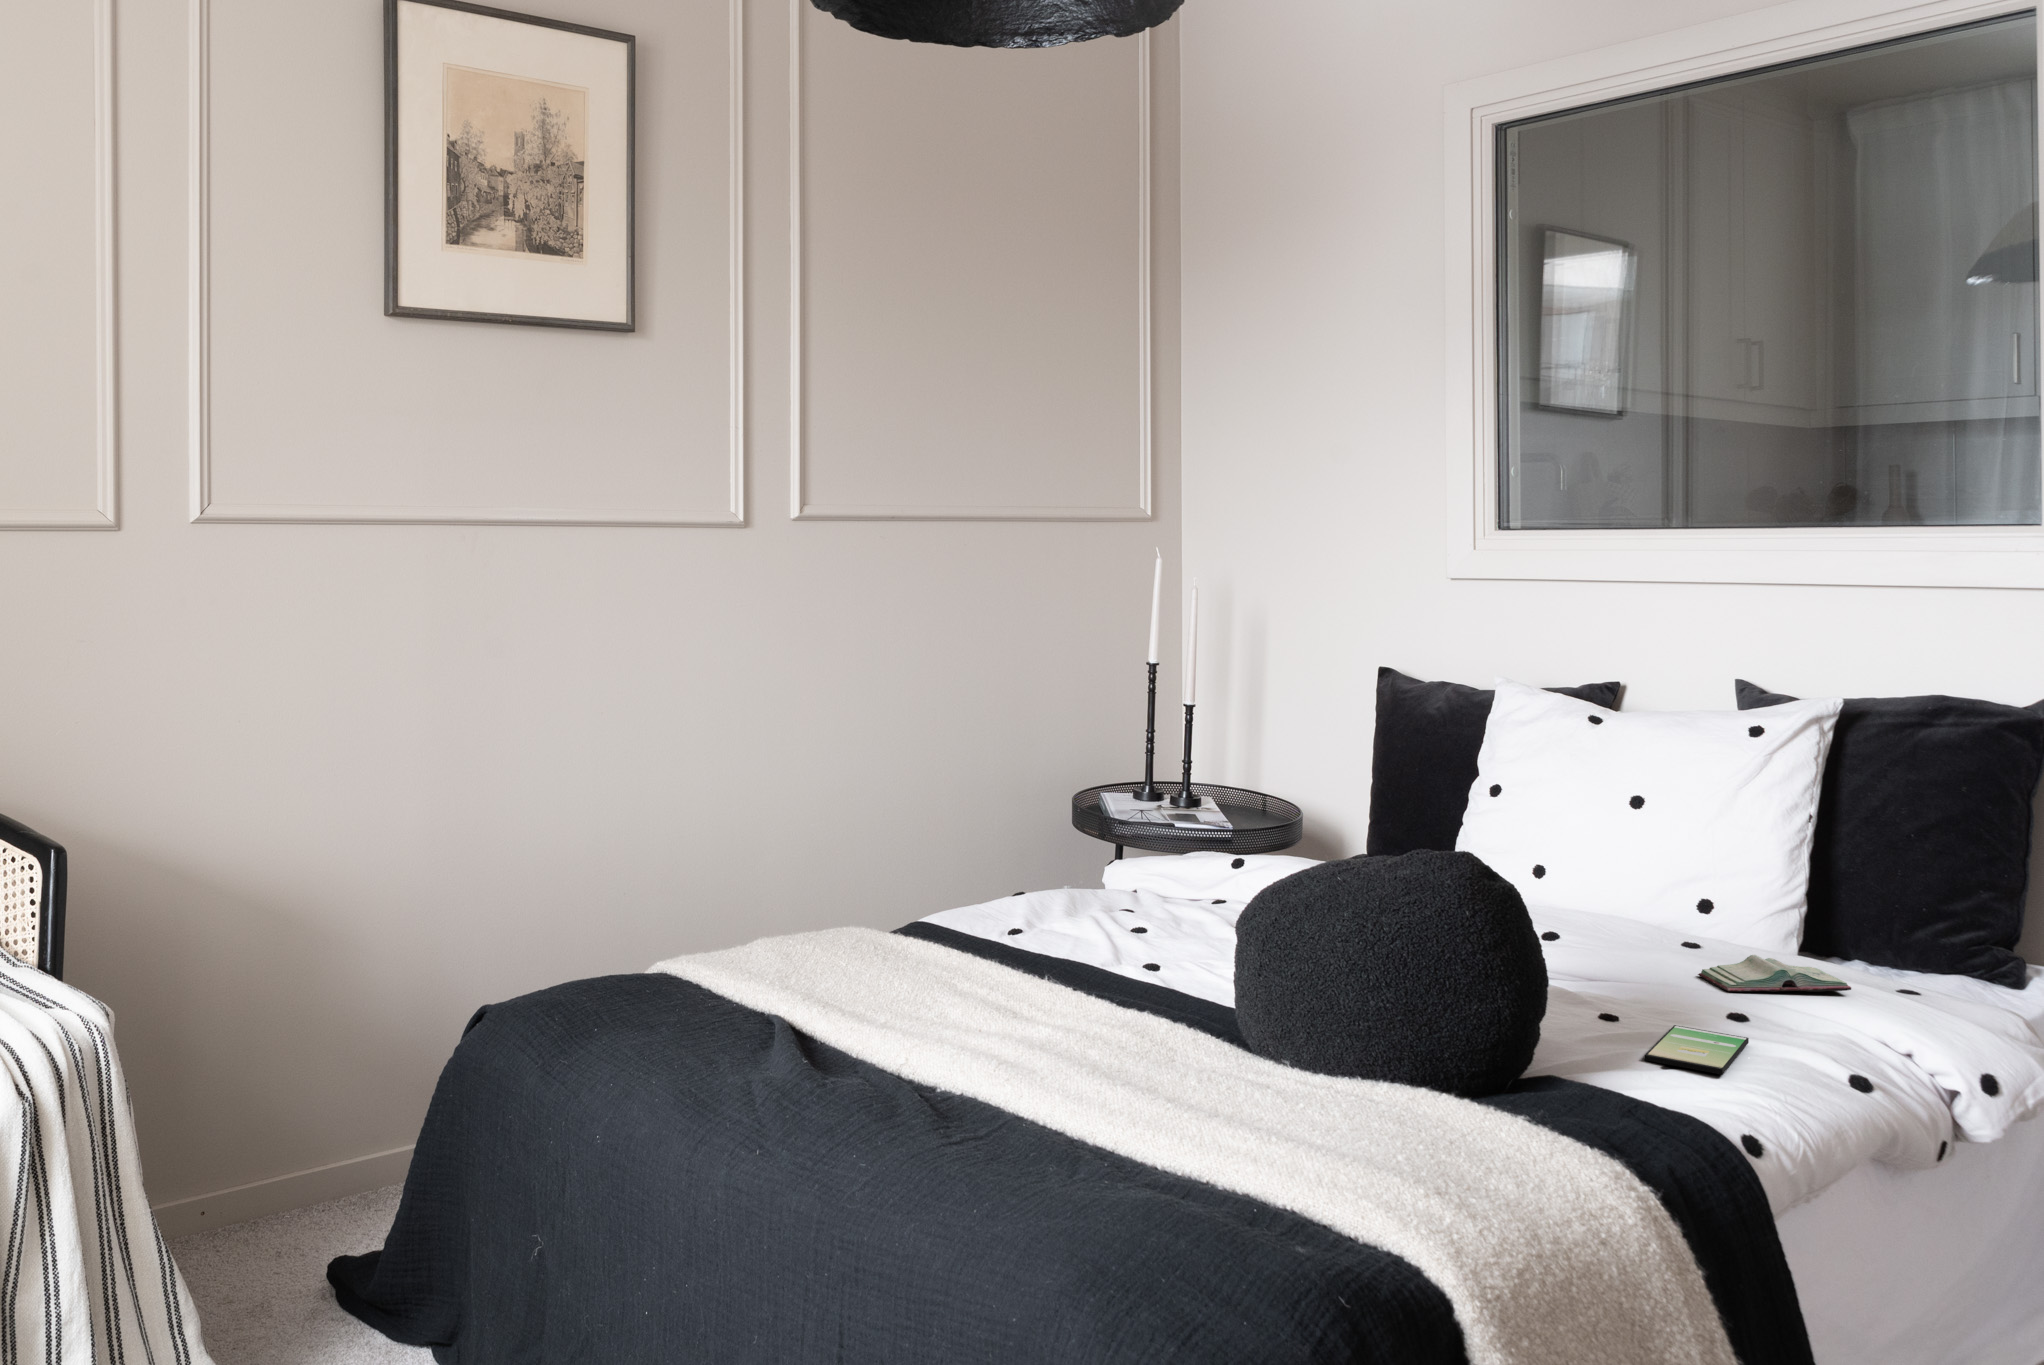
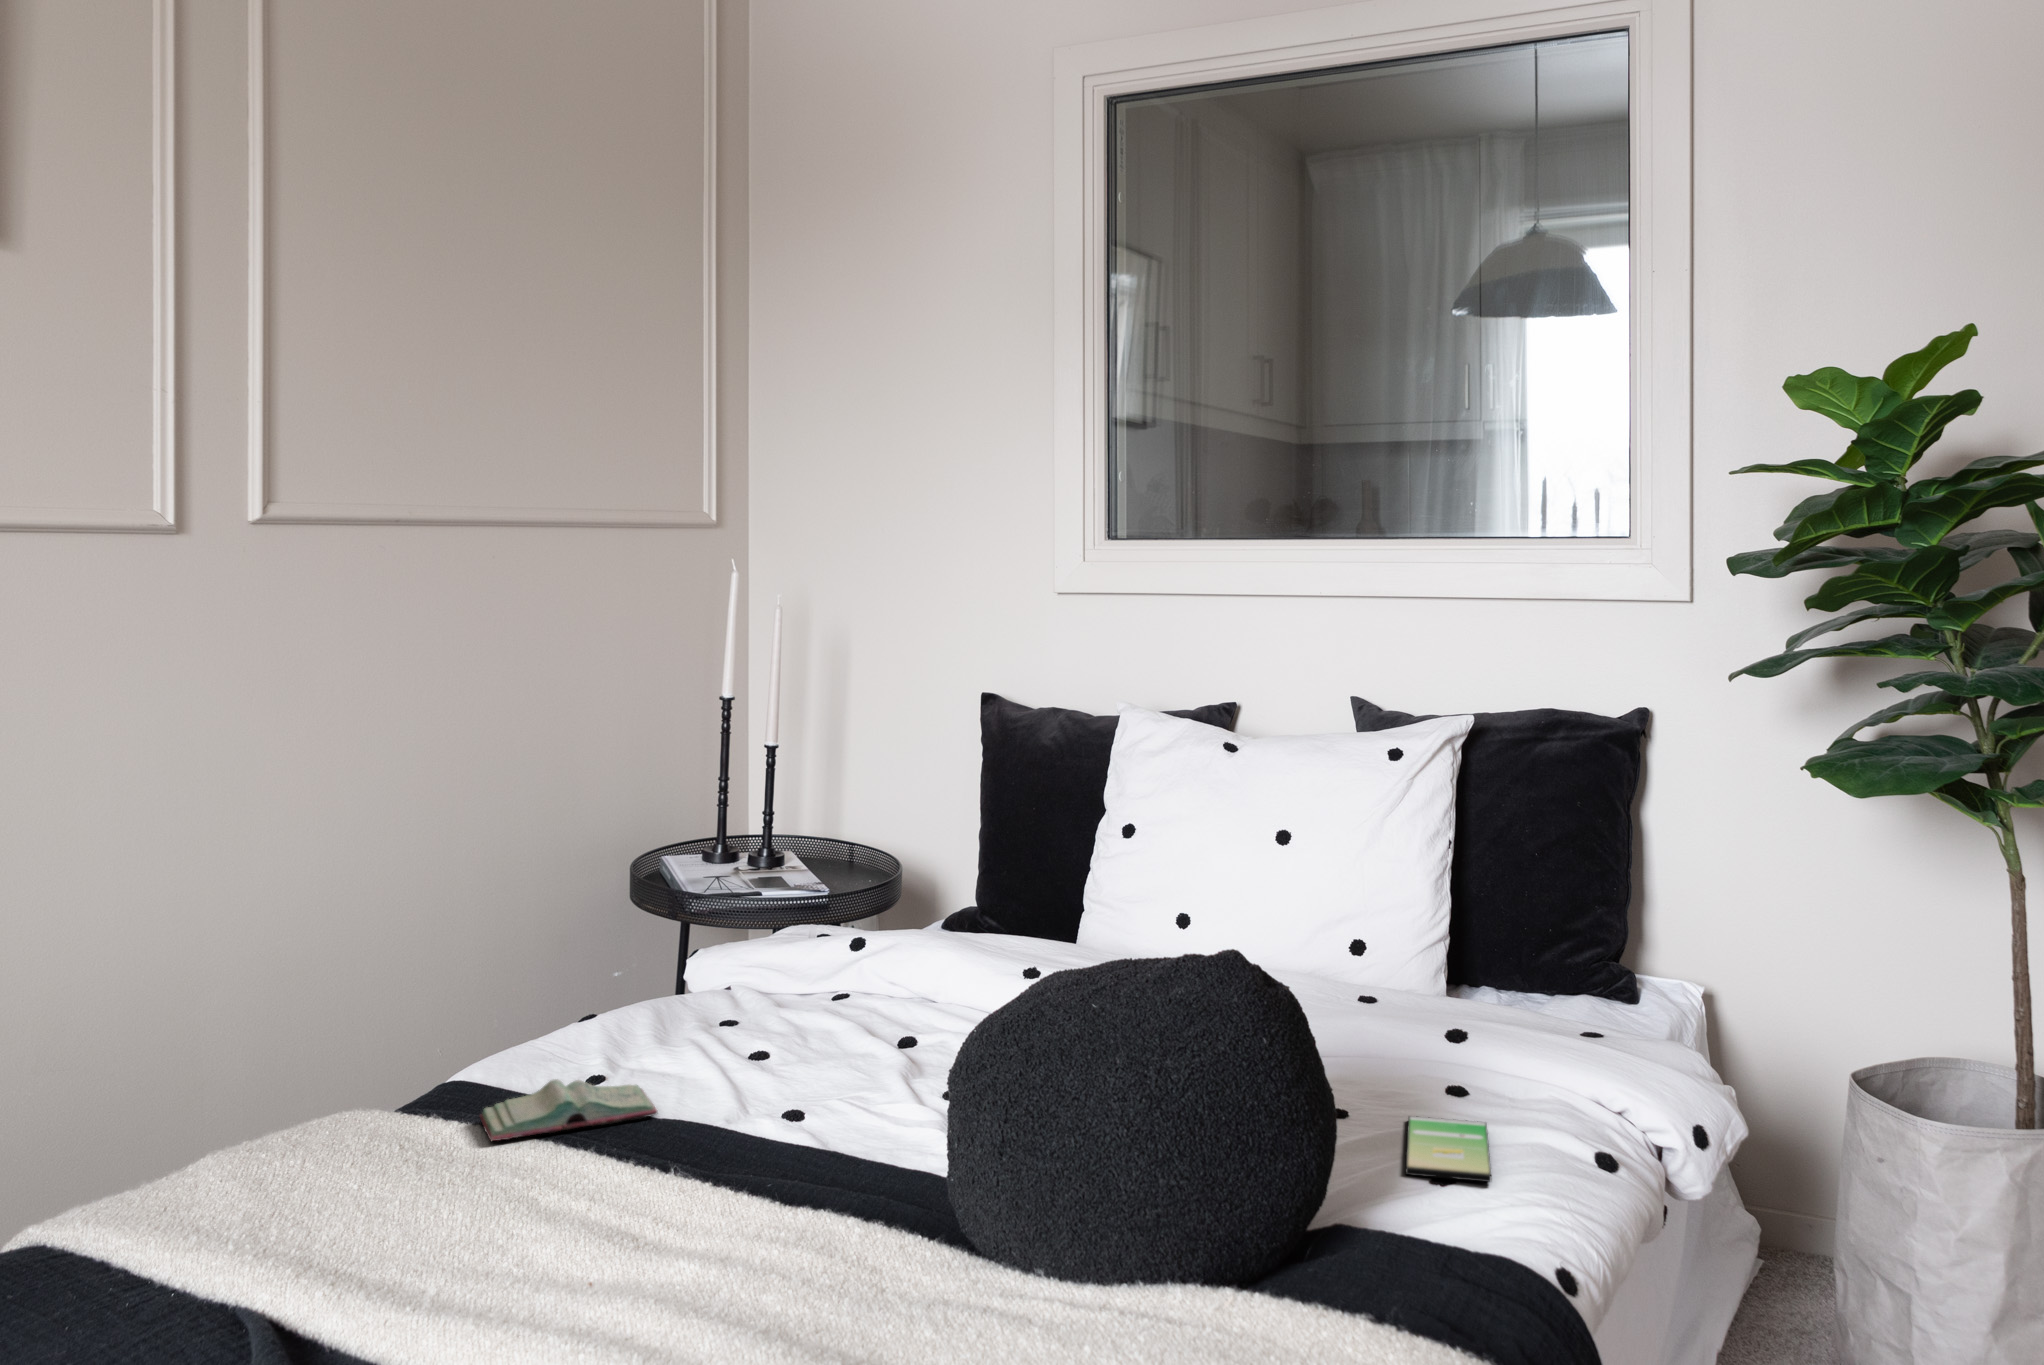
book: present [1698,955,1851,992] -> present [480,1079,658,1141]

